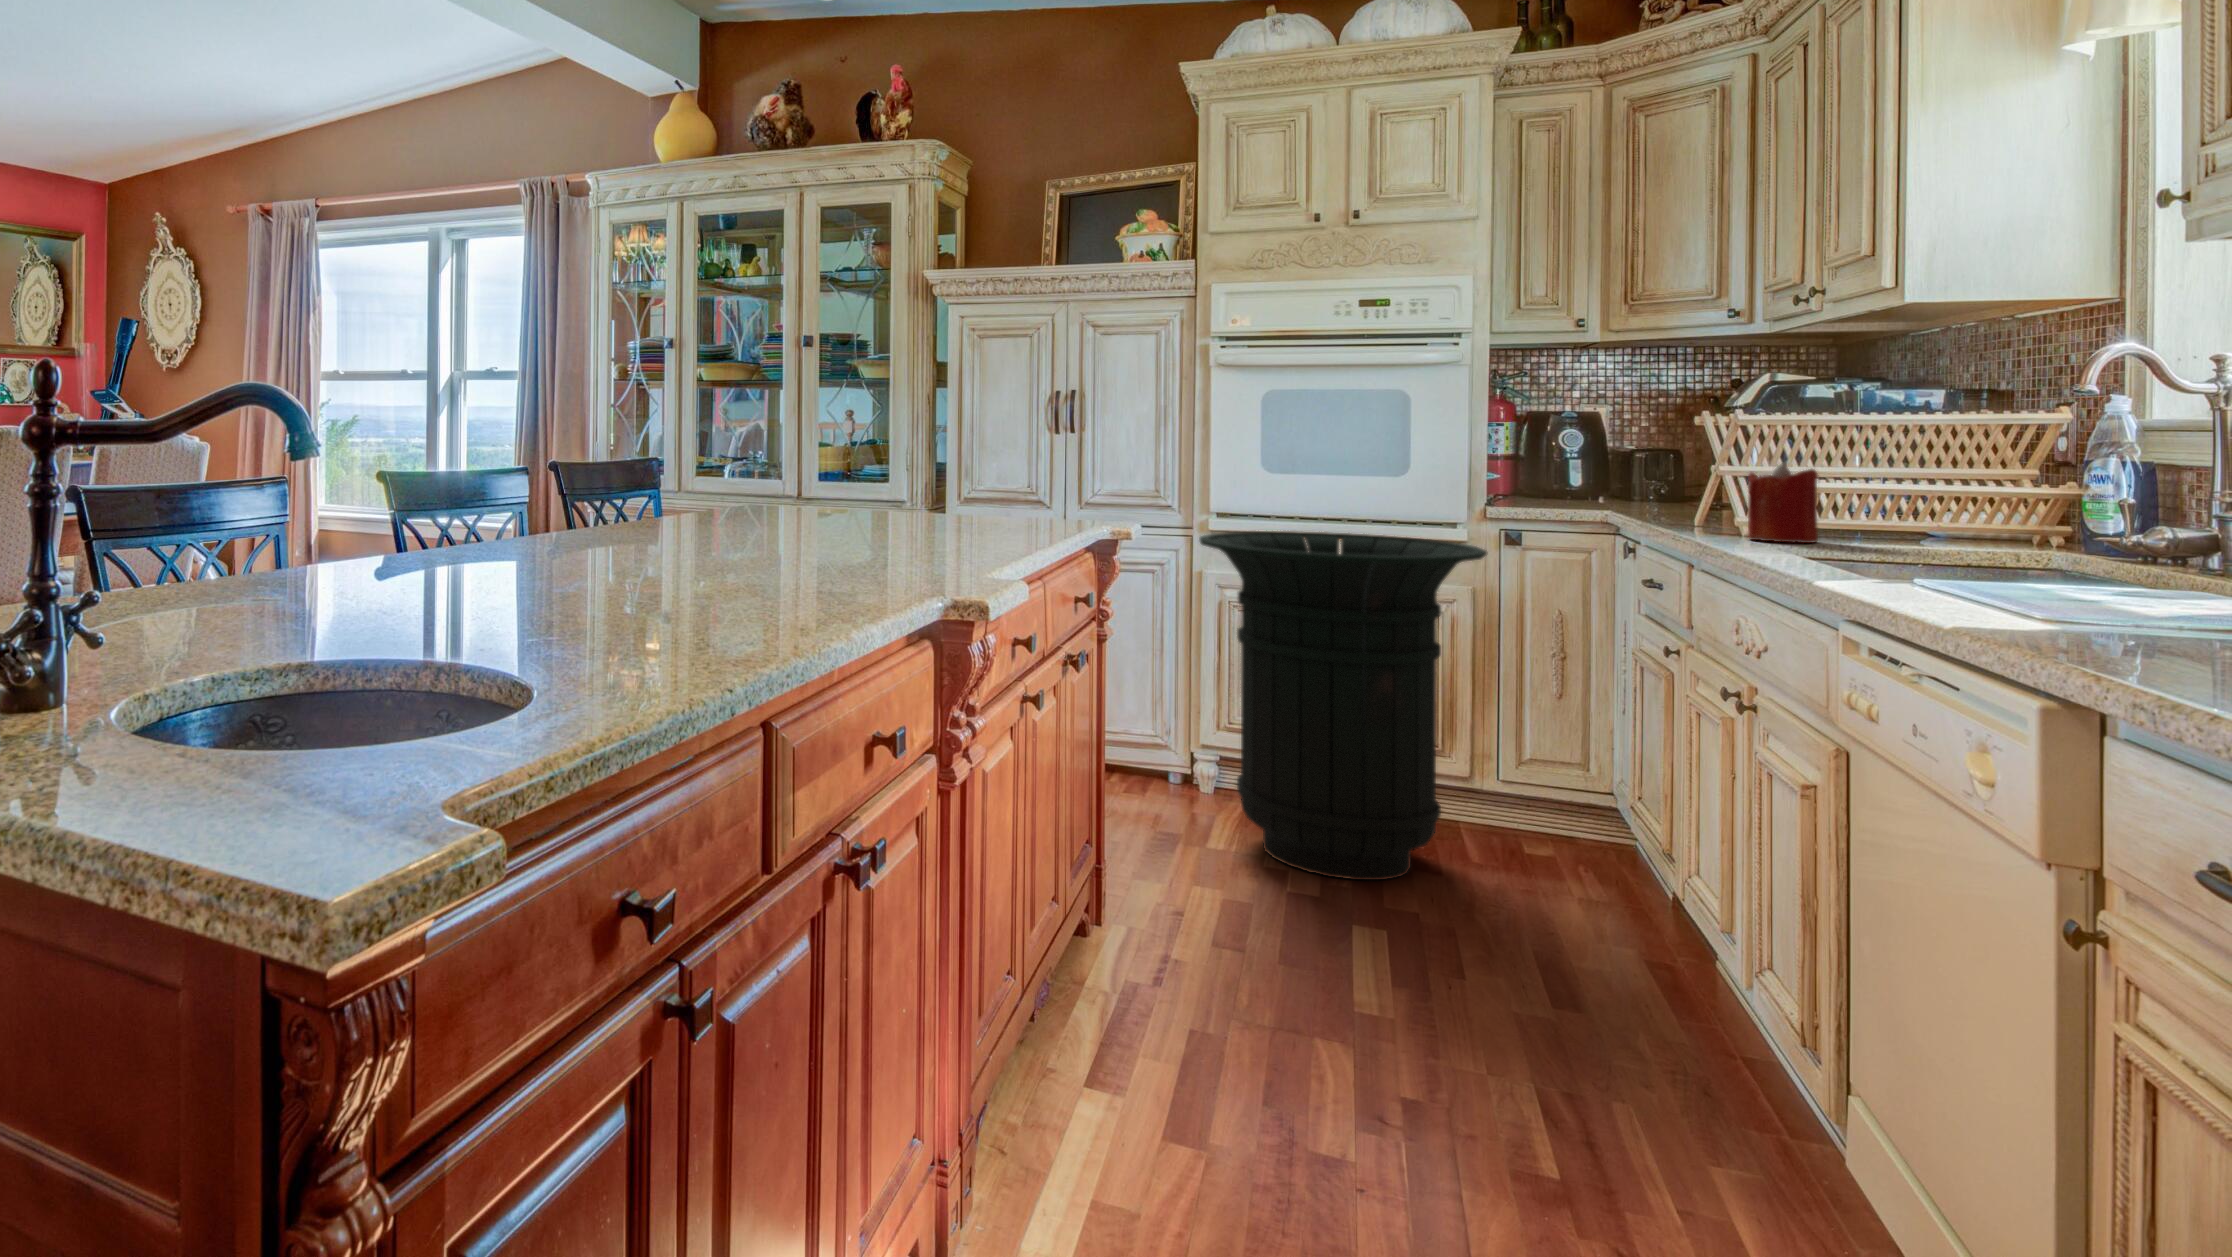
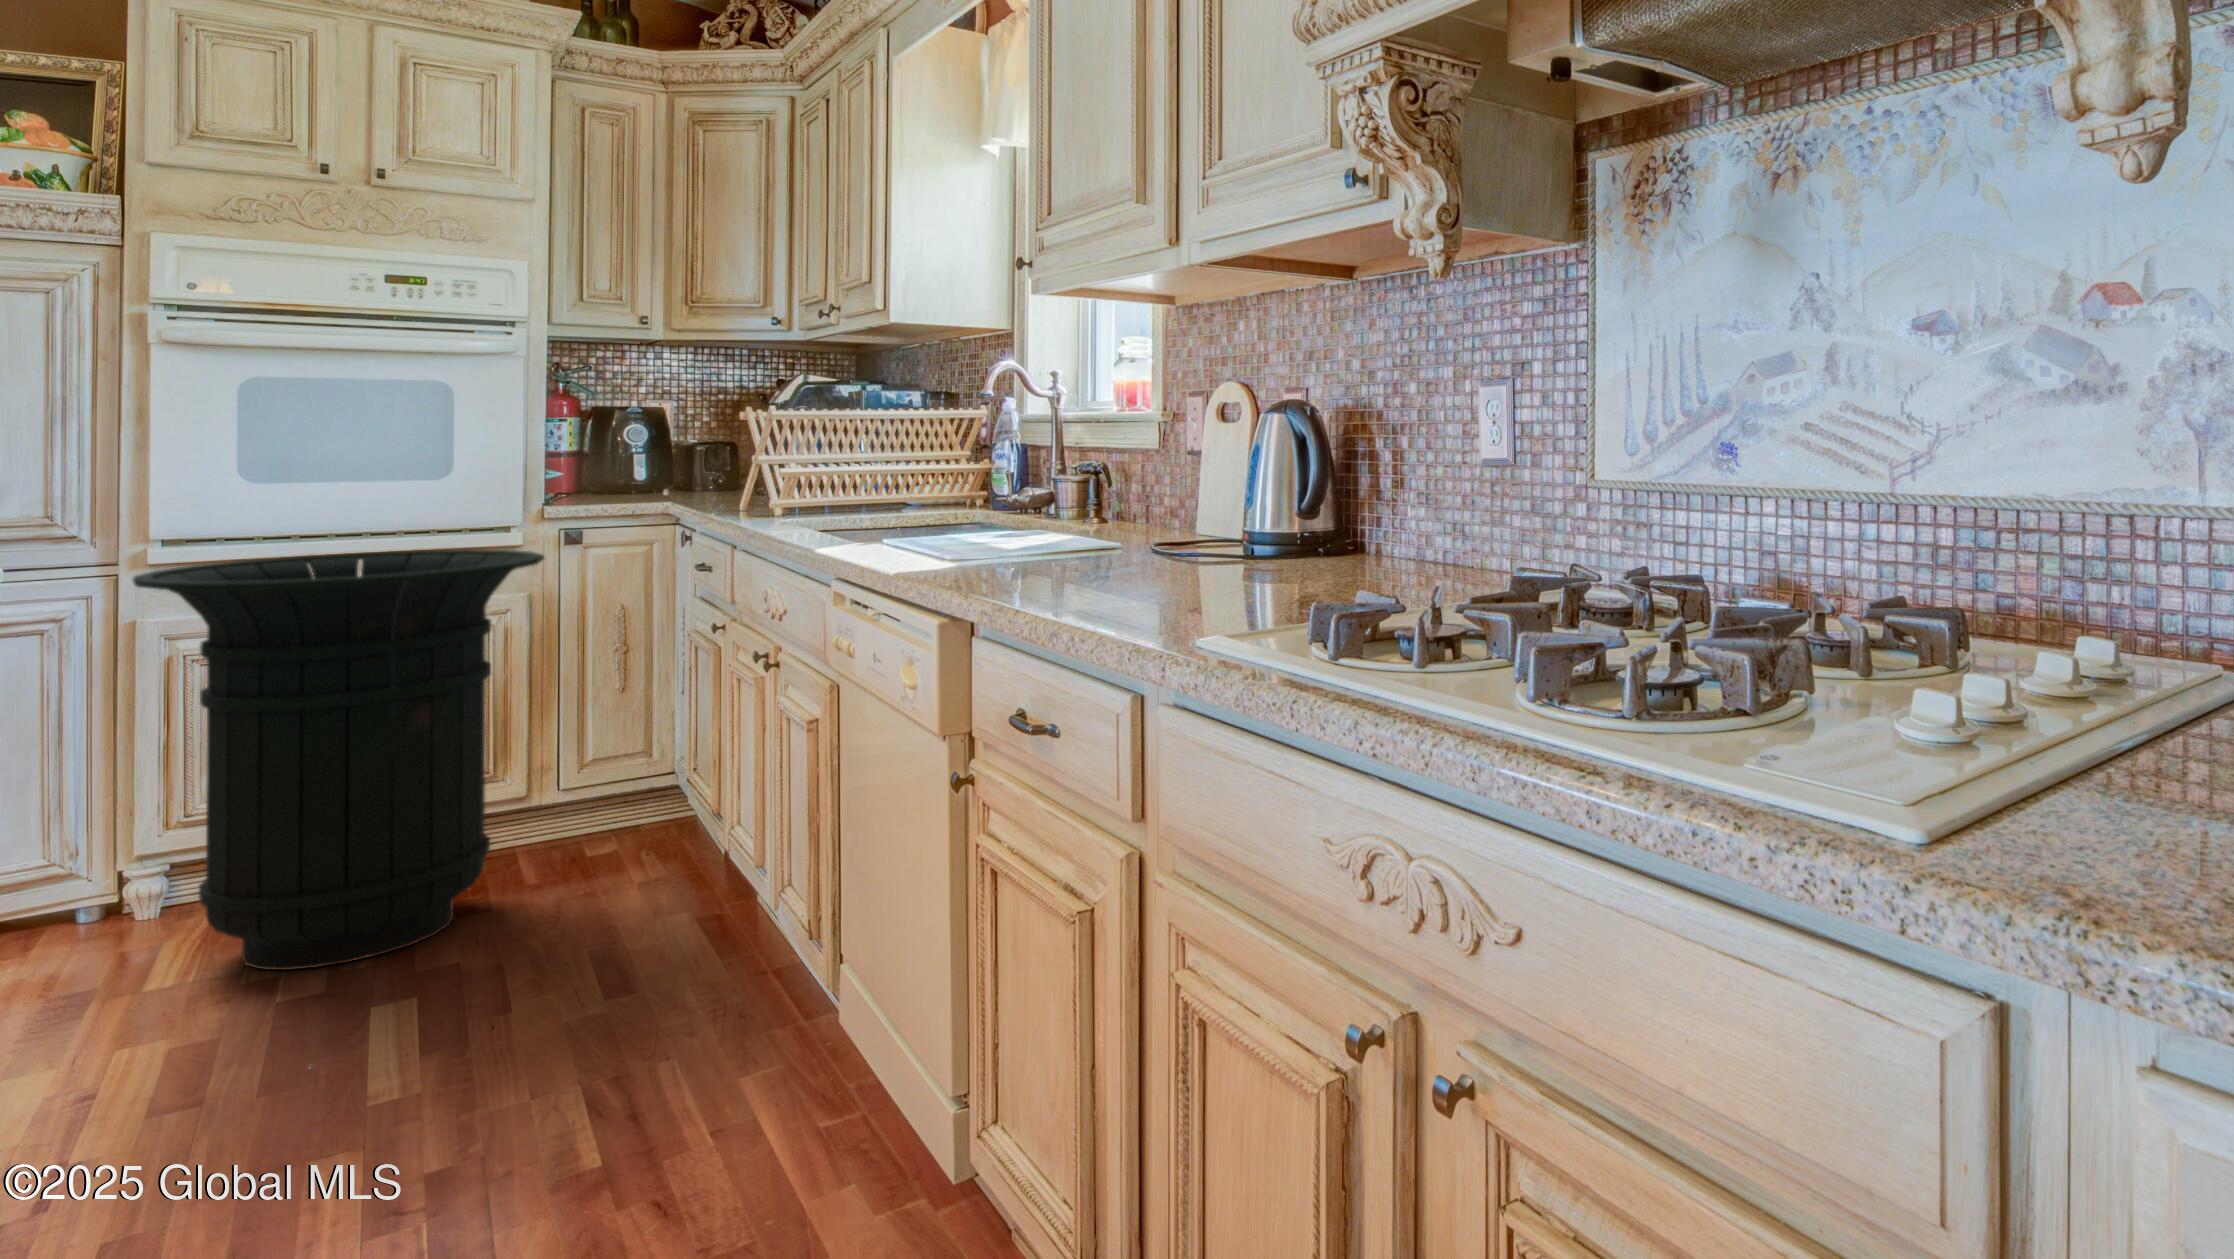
candle: present [1748,462,1819,543] -> none [781,452,832,520]

